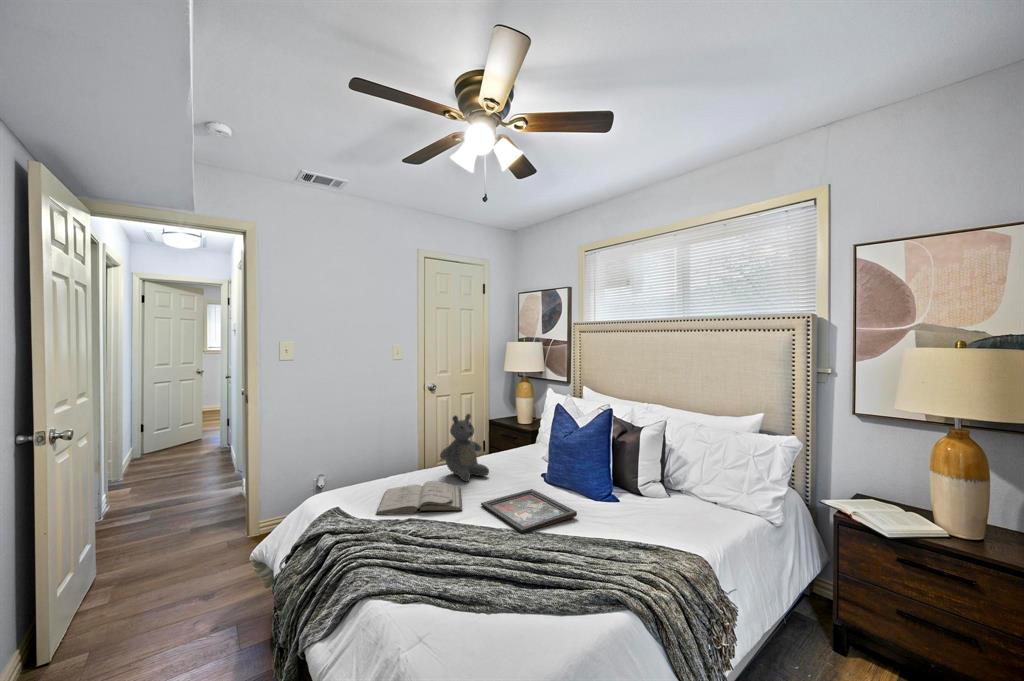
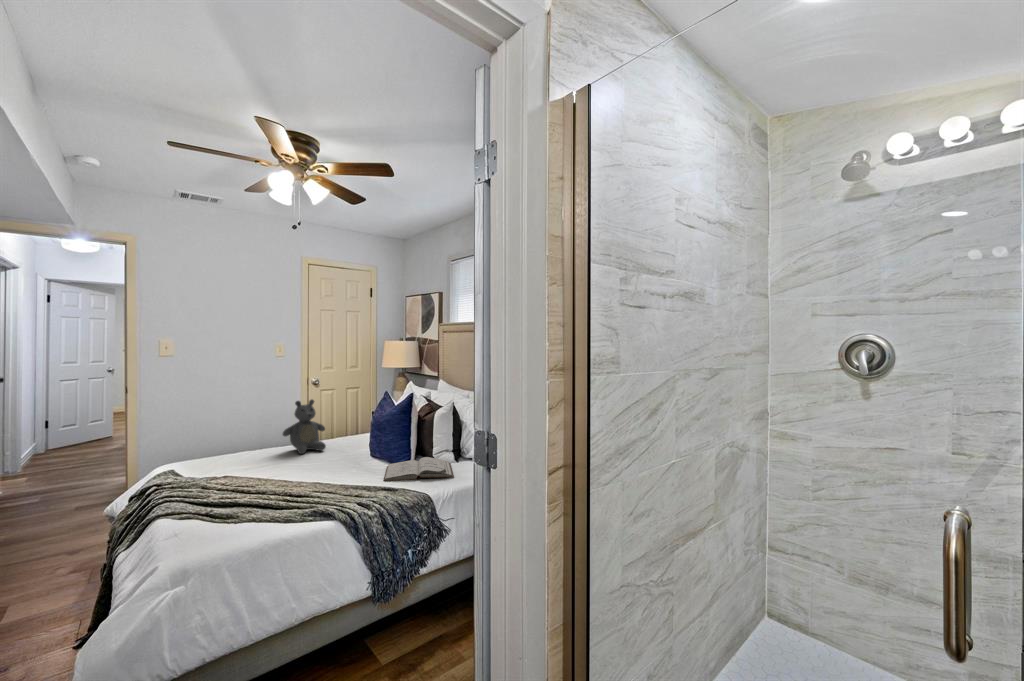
book: present [375,481,462,515] -> present [383,457,454,481]
decorative tray: present [481,489,577,533] -> none [295,457,363,483]

